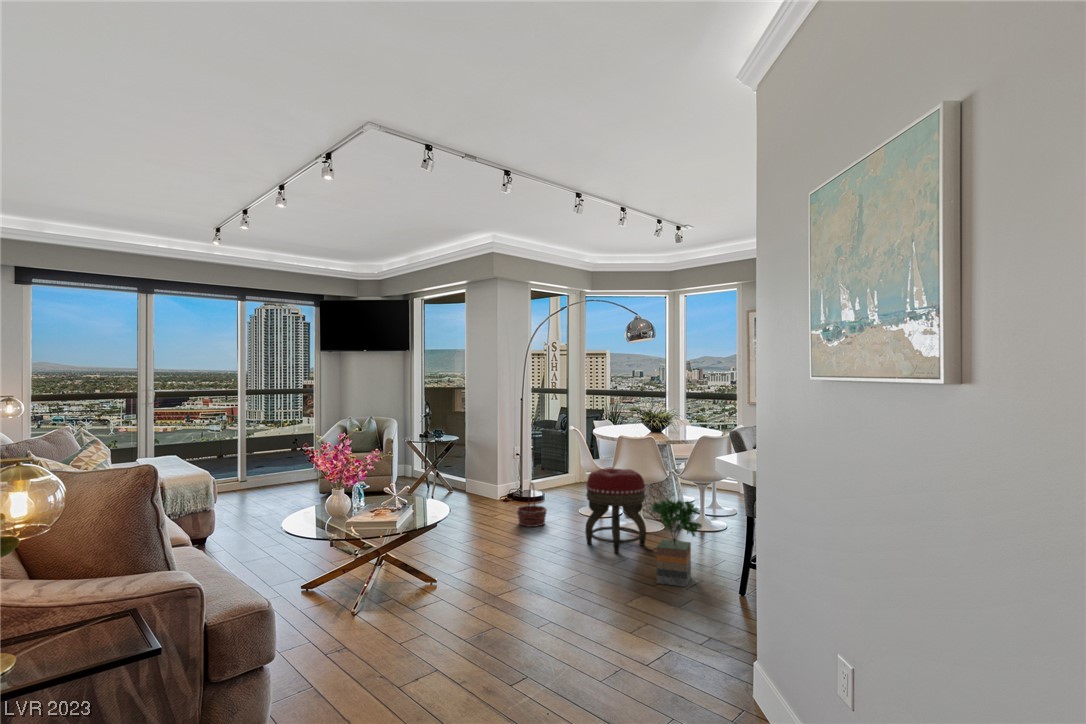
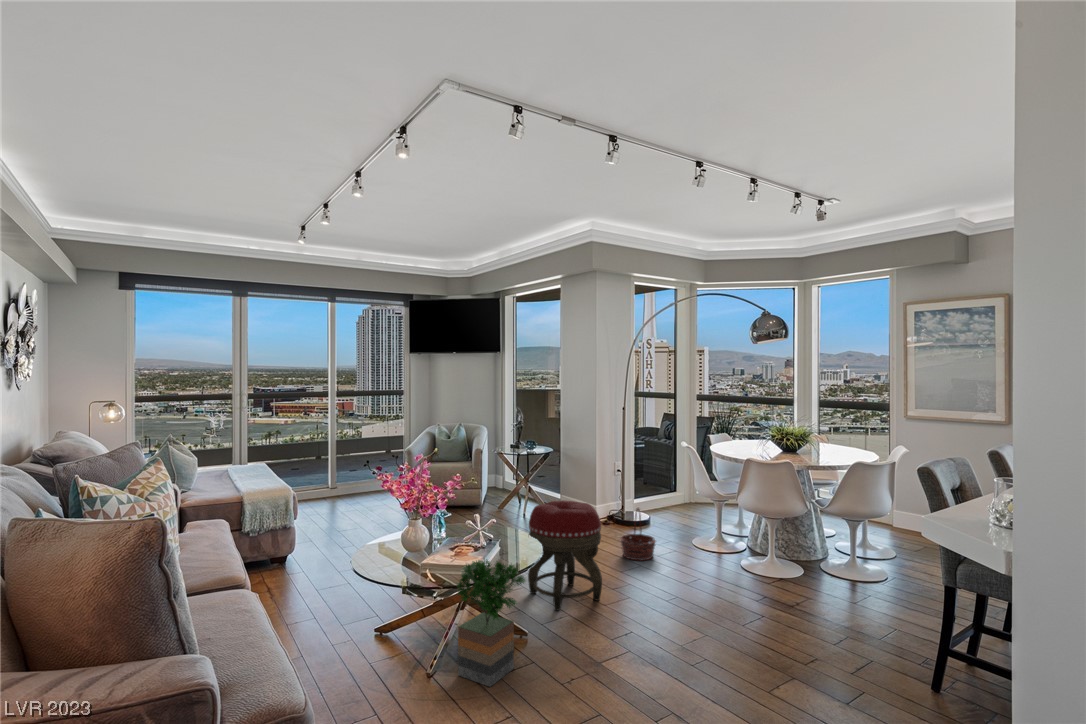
footstool: present [585,468,646,553] -> present [528,500,602,610]
potted tree: present [651,499,702,587] -> present [457,560,526,687]

